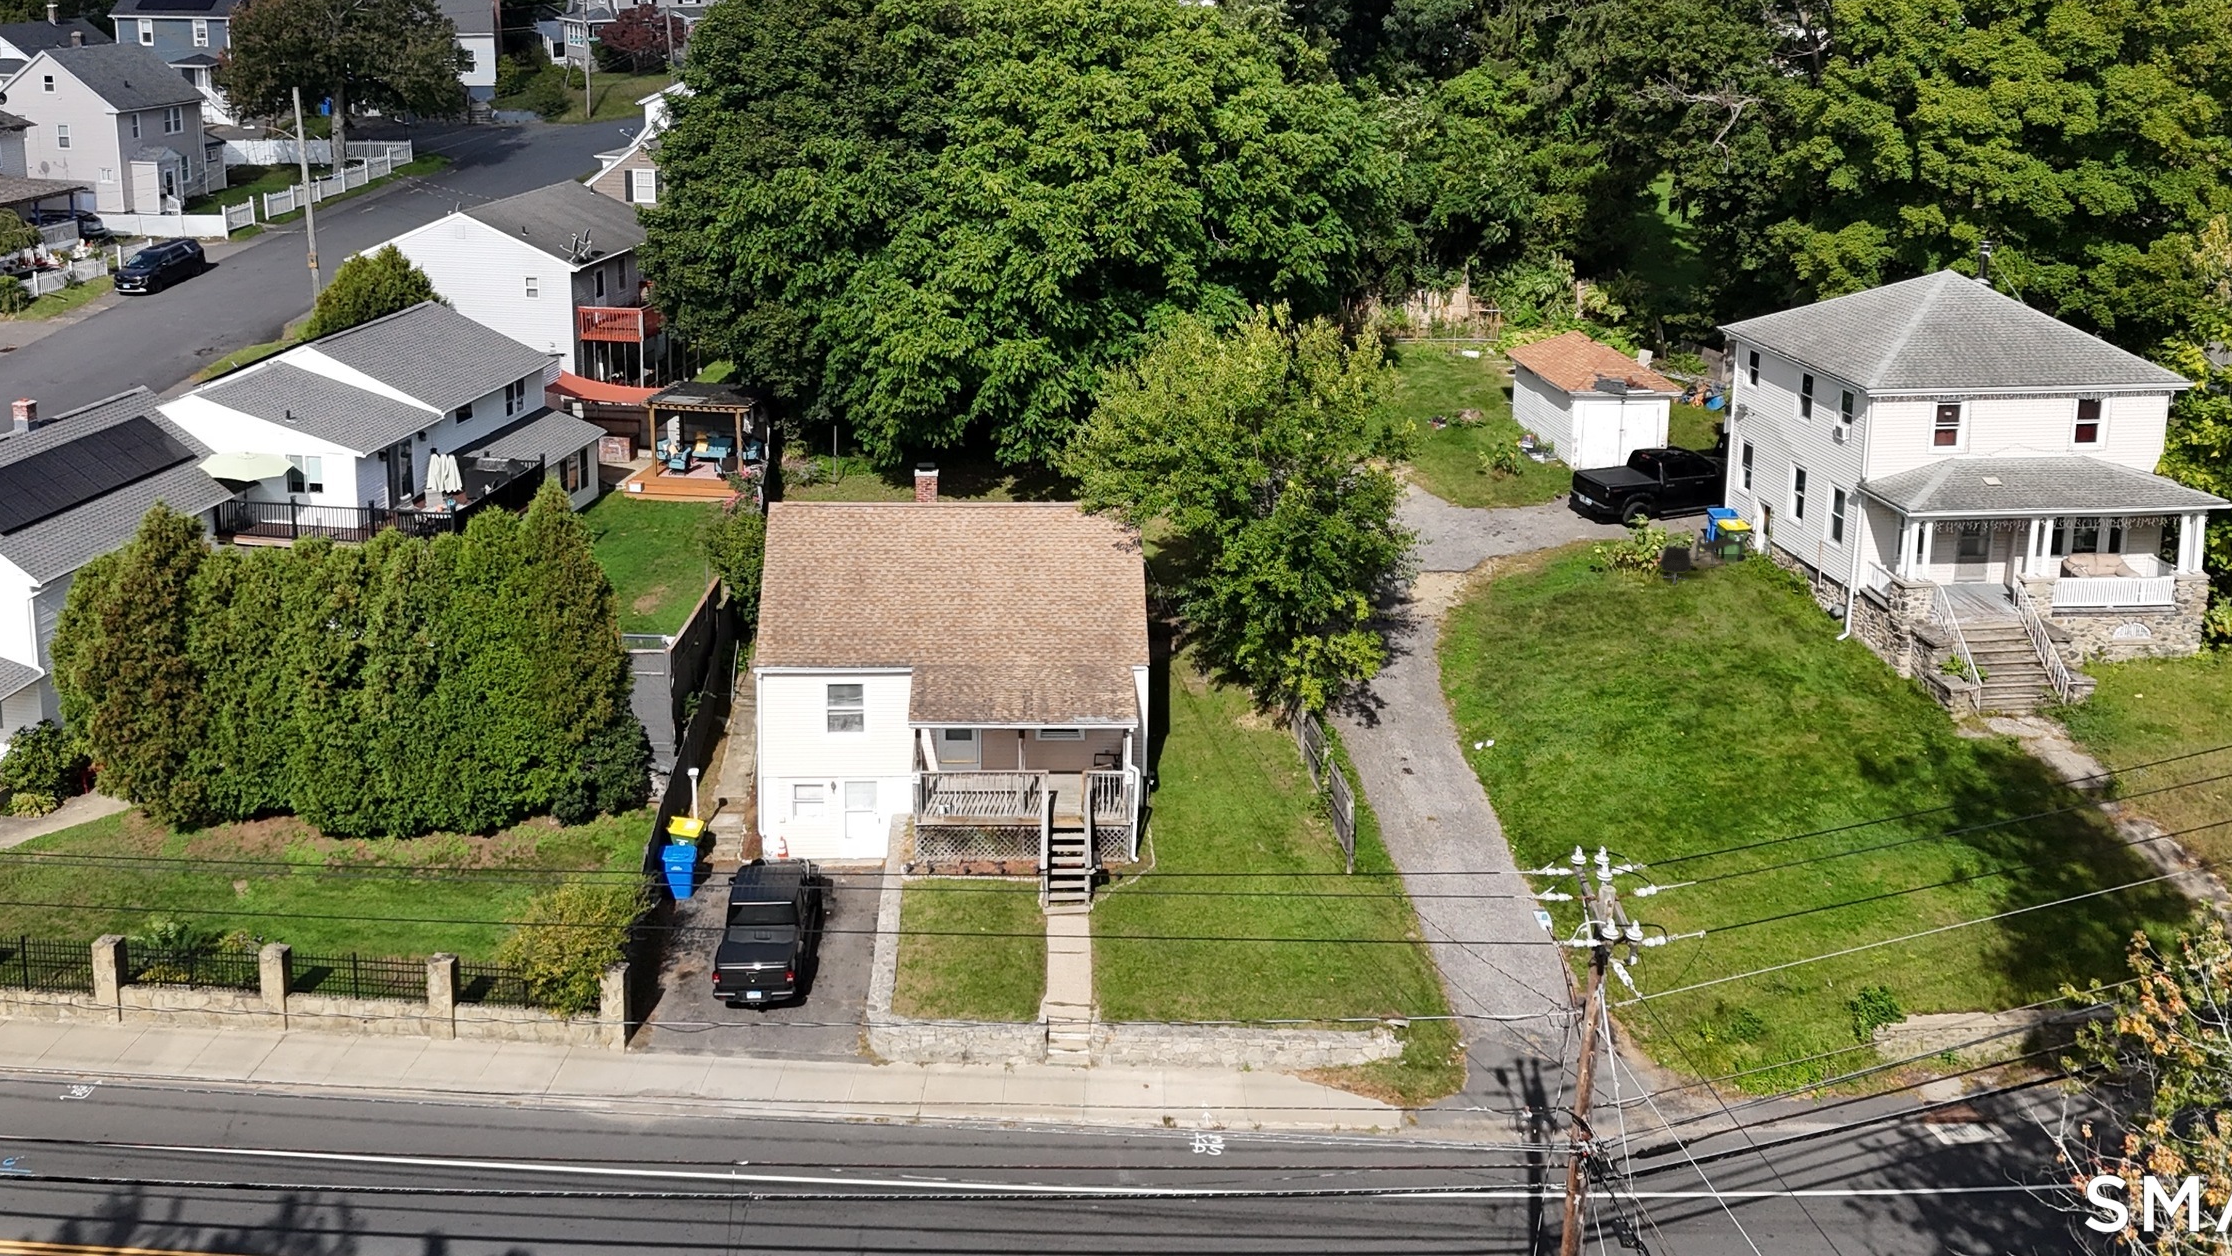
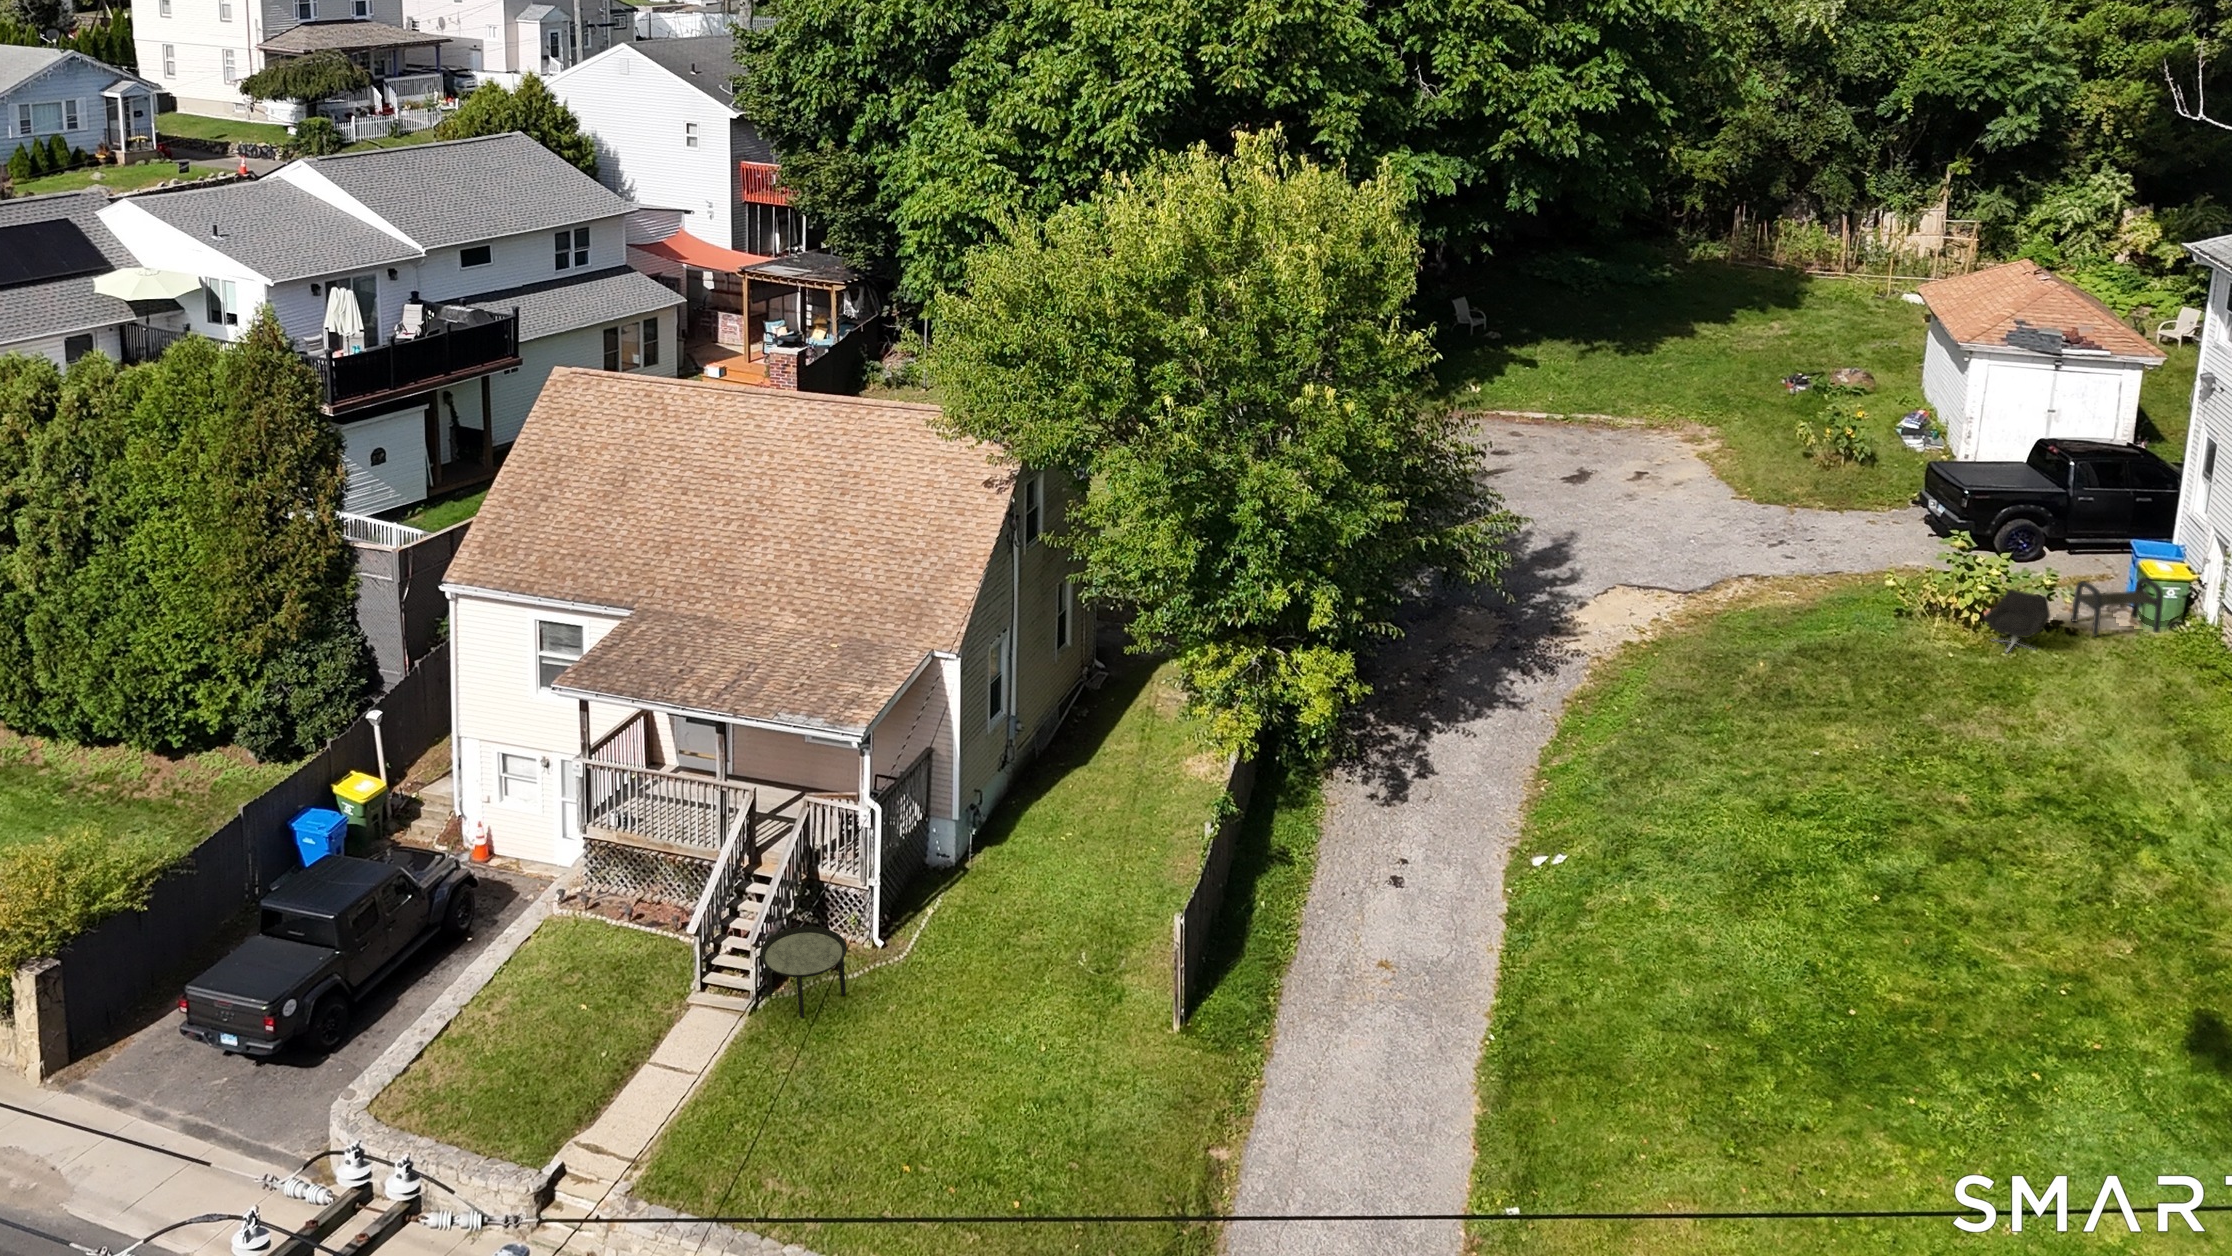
round table: none [1095,868,1153,928] -> present [760,926,847,1018]

